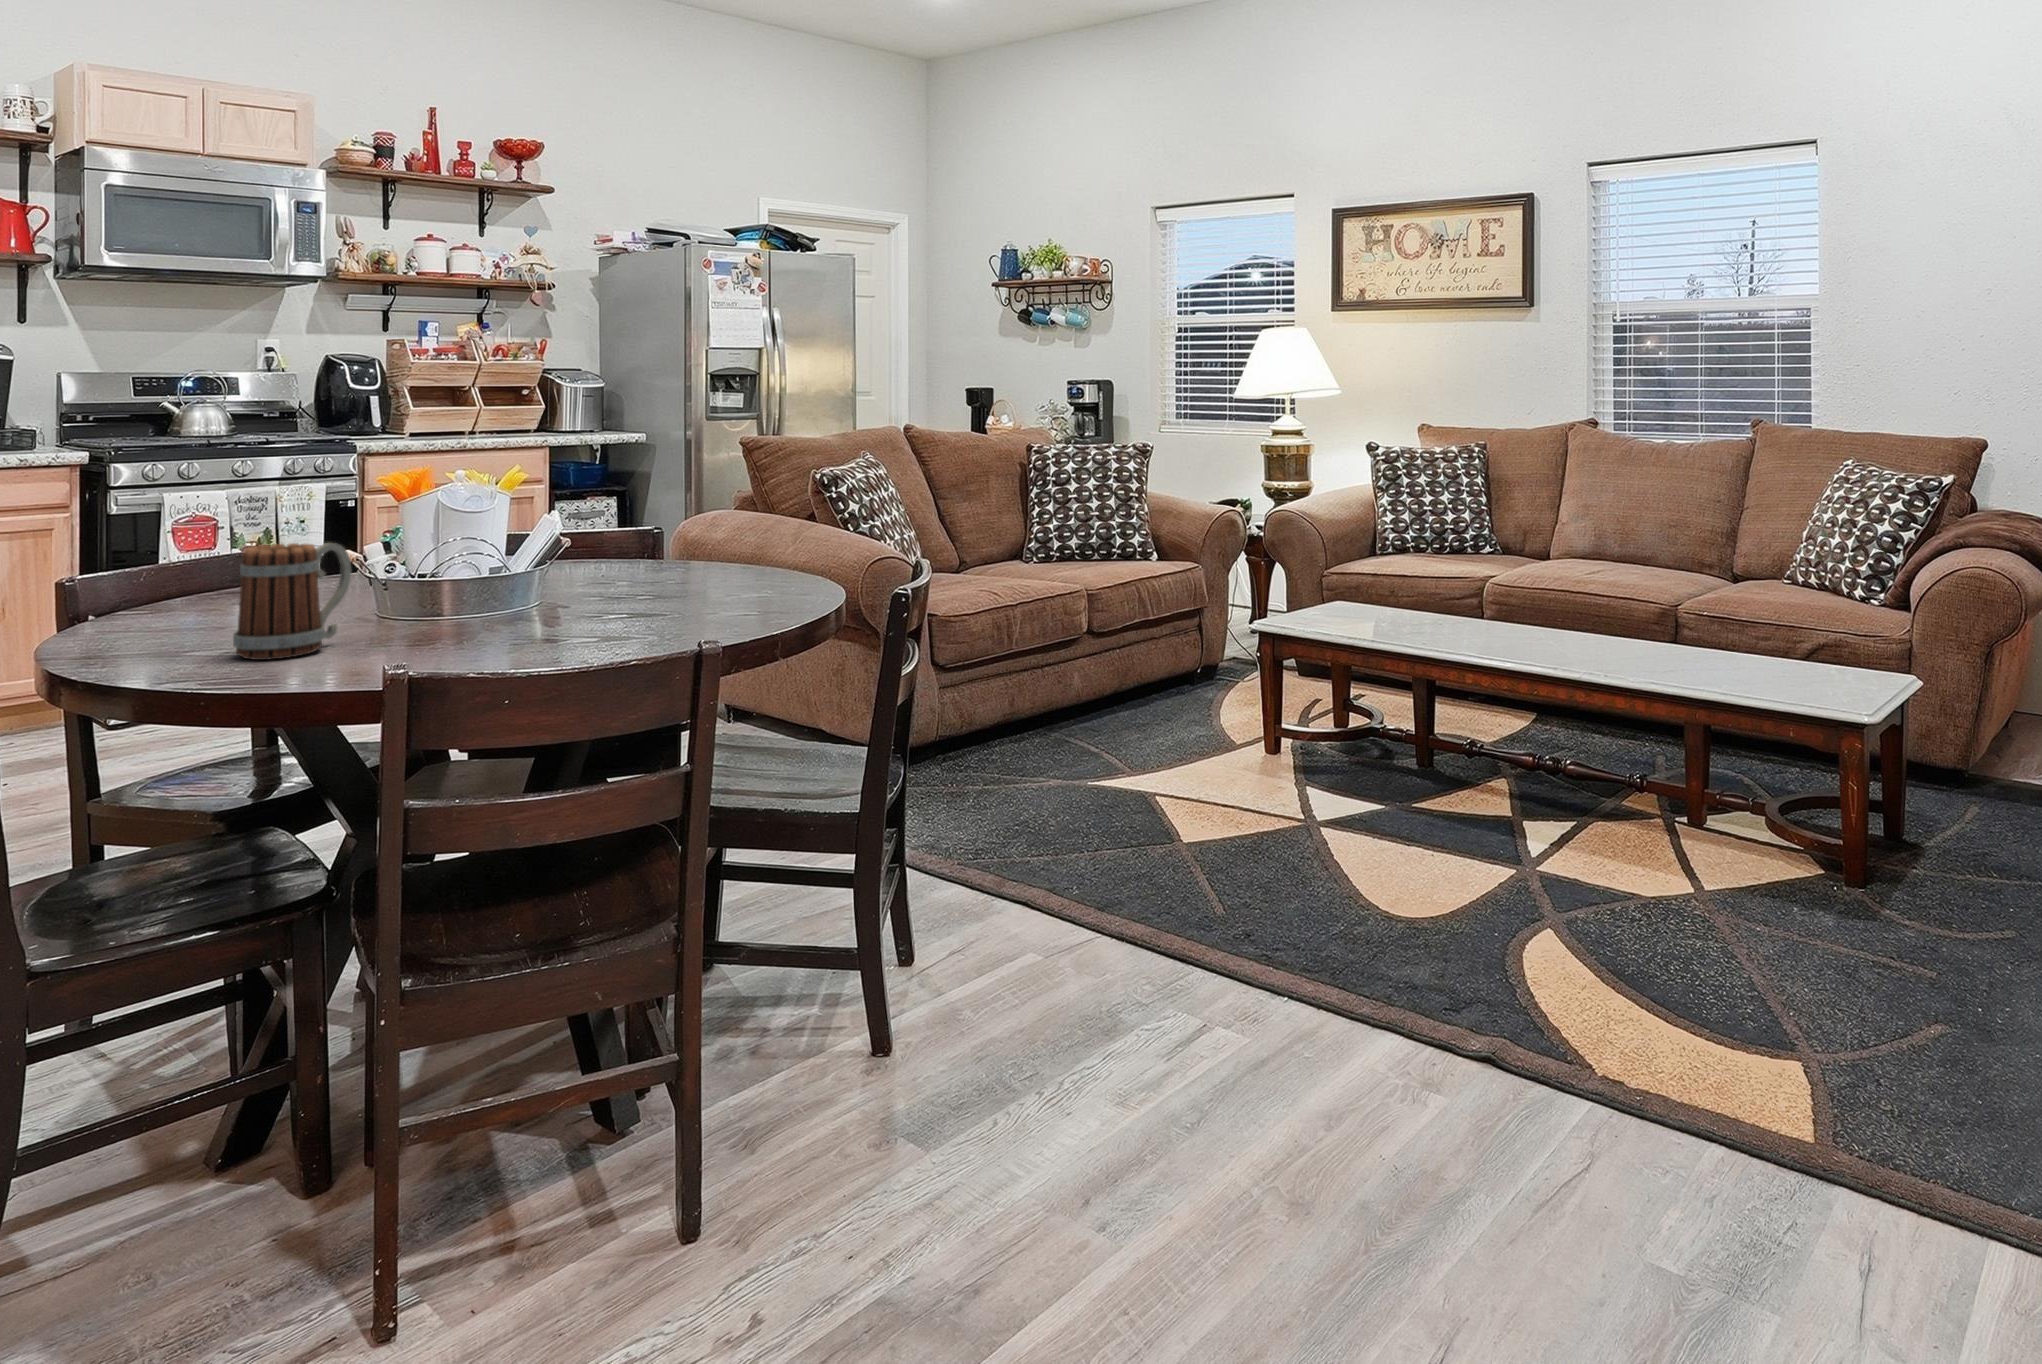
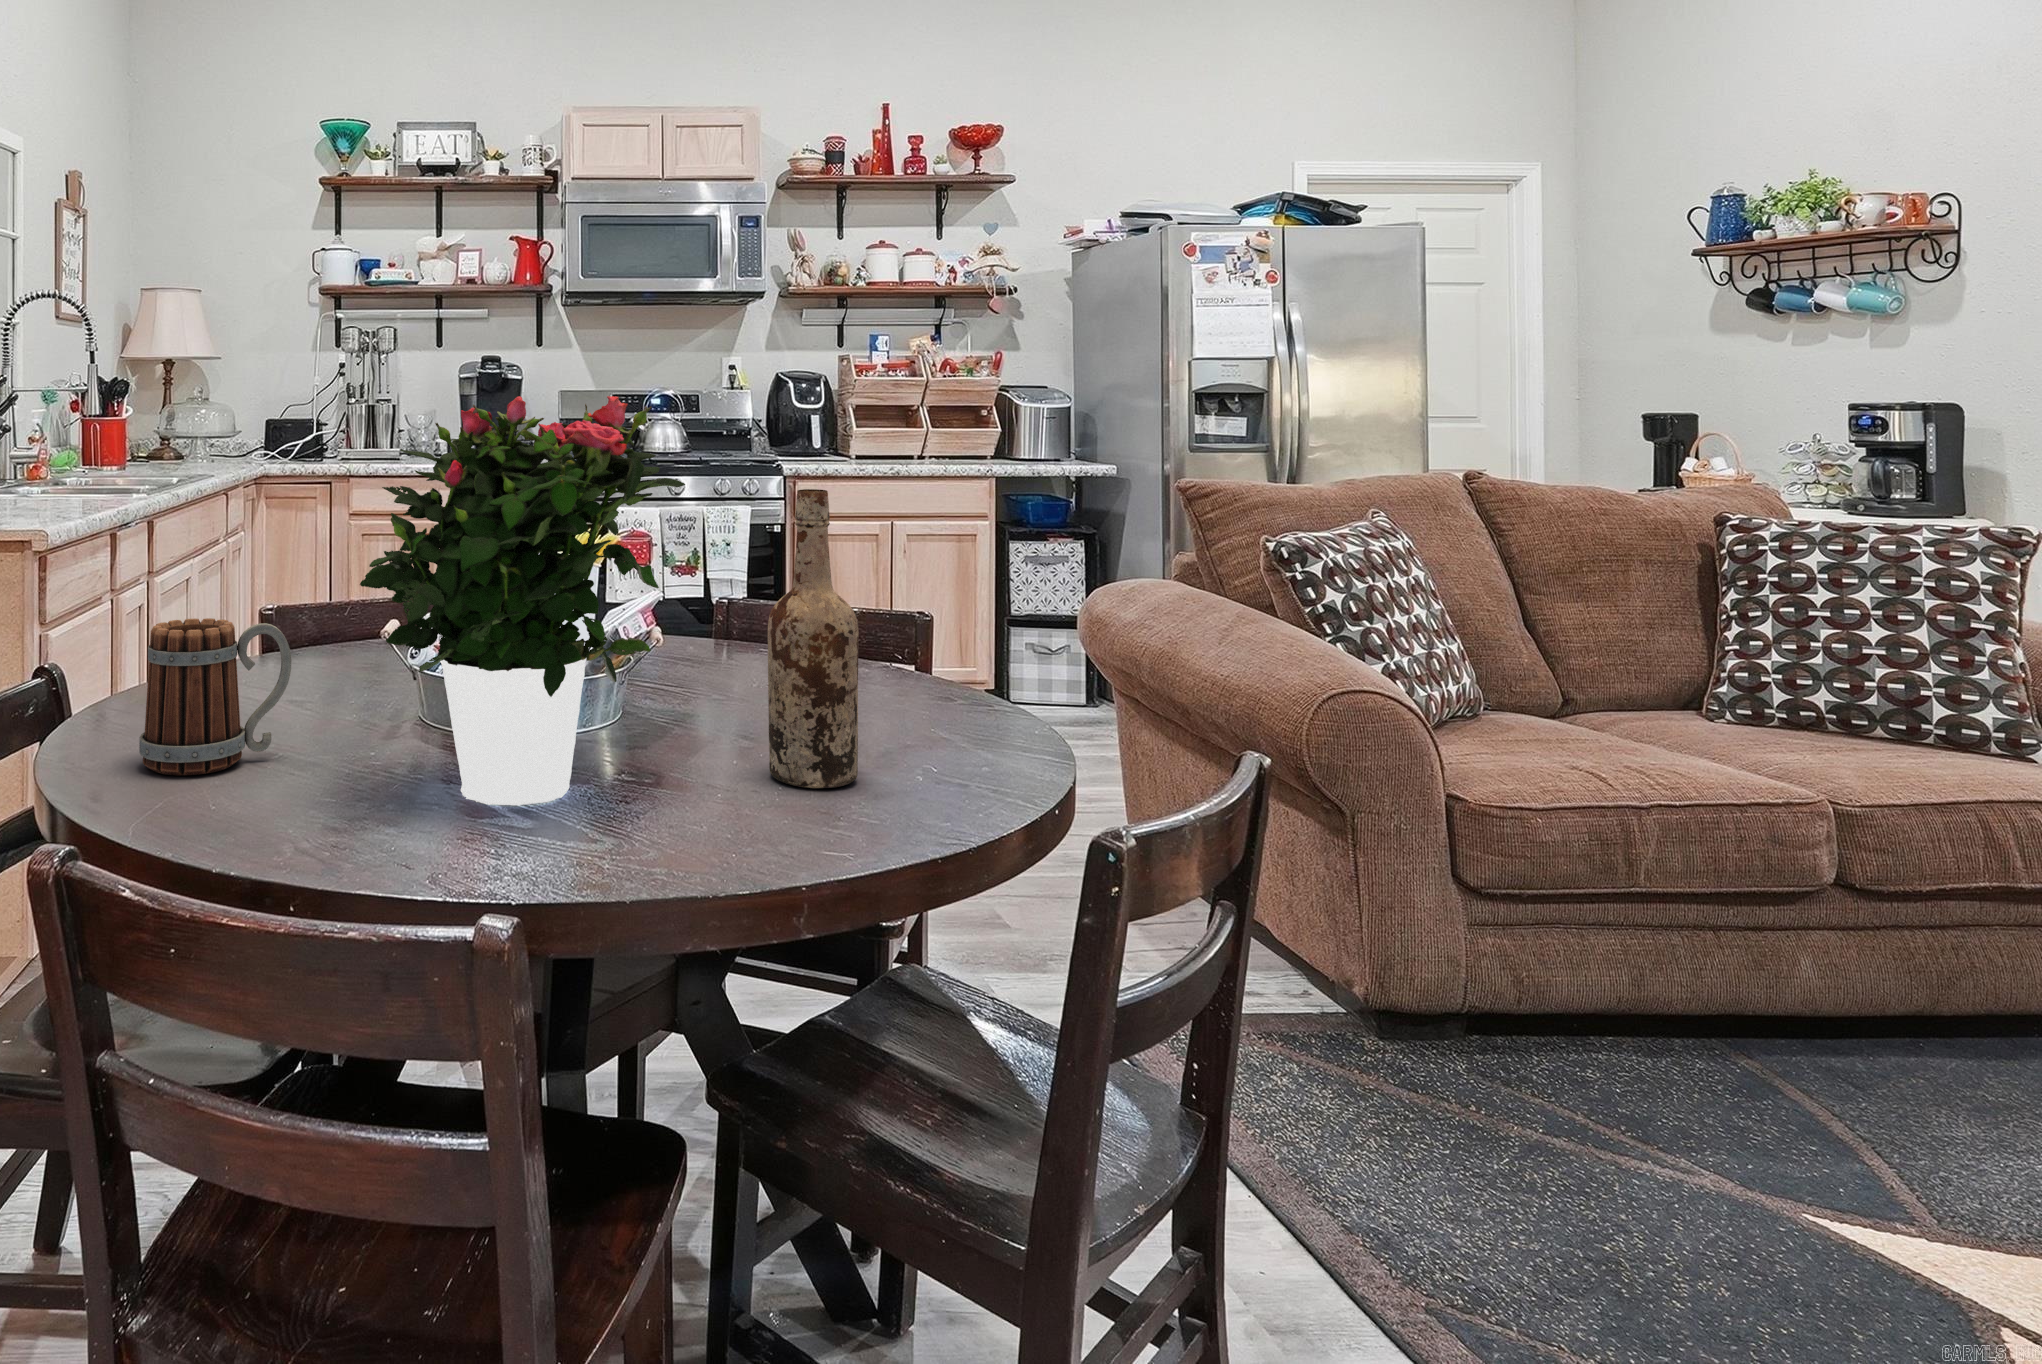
potted flower: none [455,372,648,636] -> present [360,396,685,805]
wine bottle: none [681,429,737,606] -> present [768,489,859,788]

